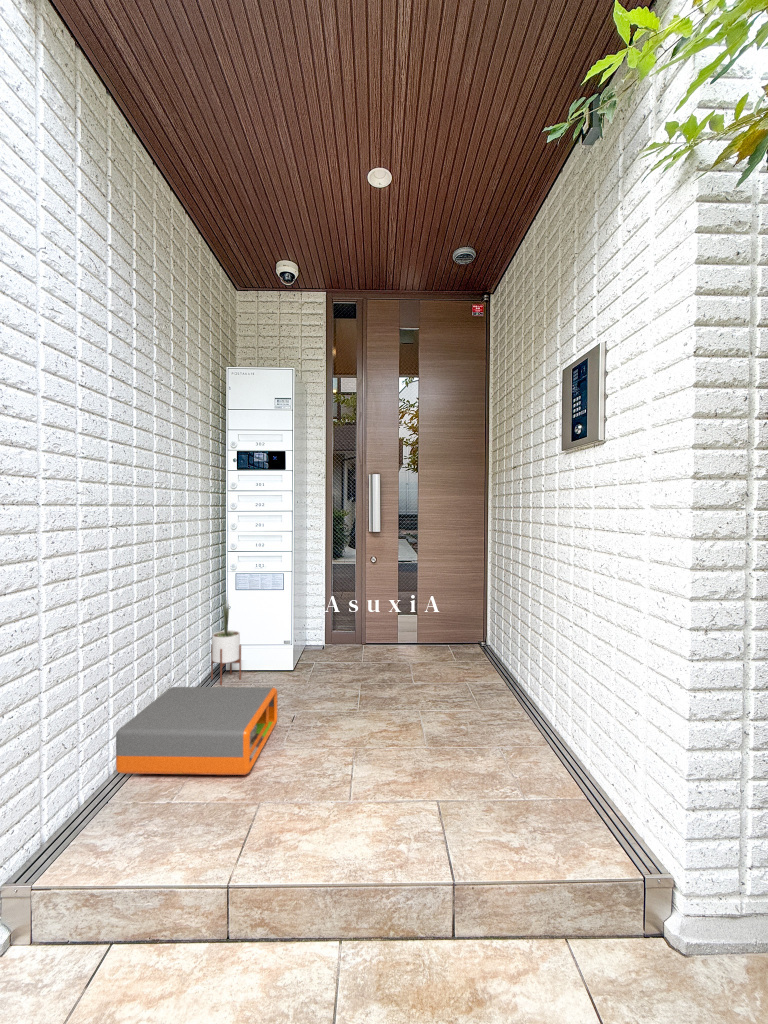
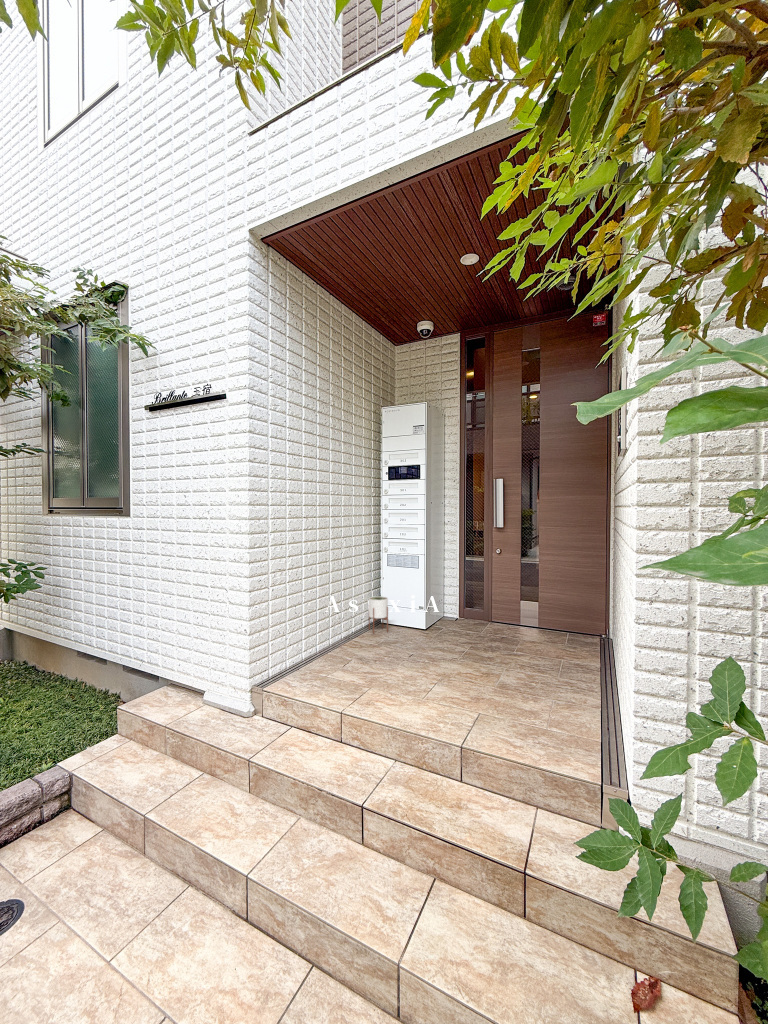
storage box: present [116,687,277,775] -> none [296,626,399,682]

